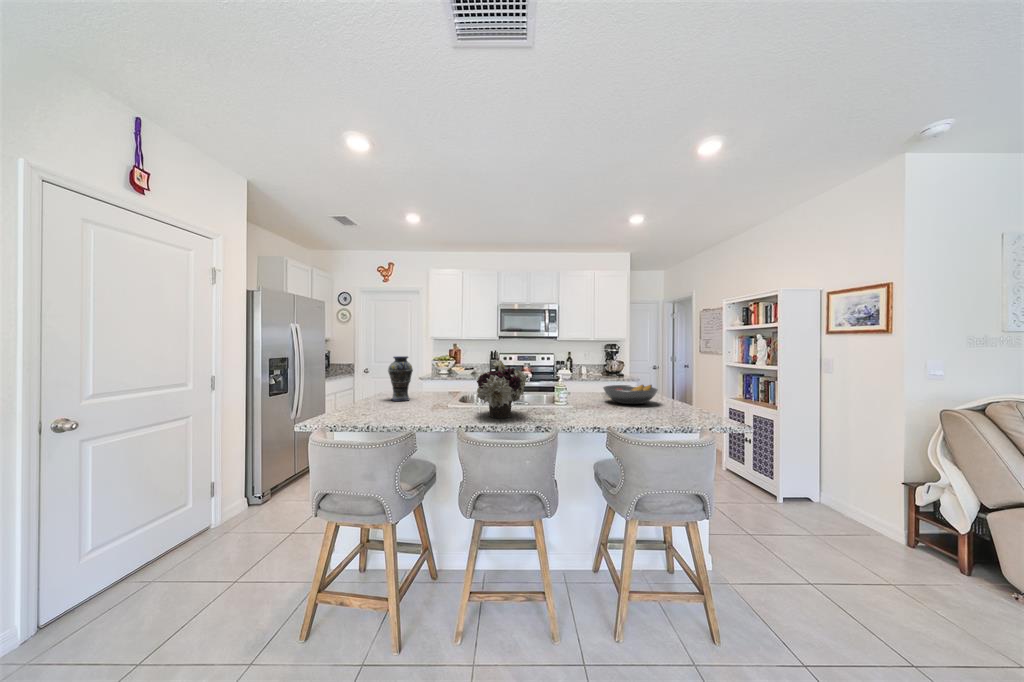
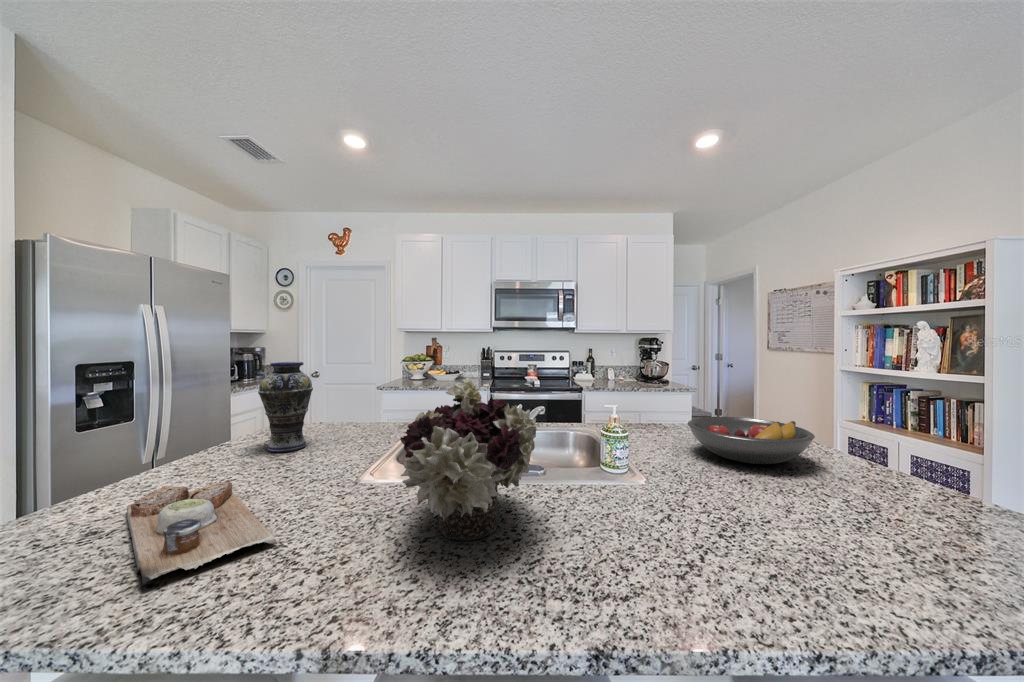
cutting board: none [364,404,433,422] -> present [127,482,277,585]

